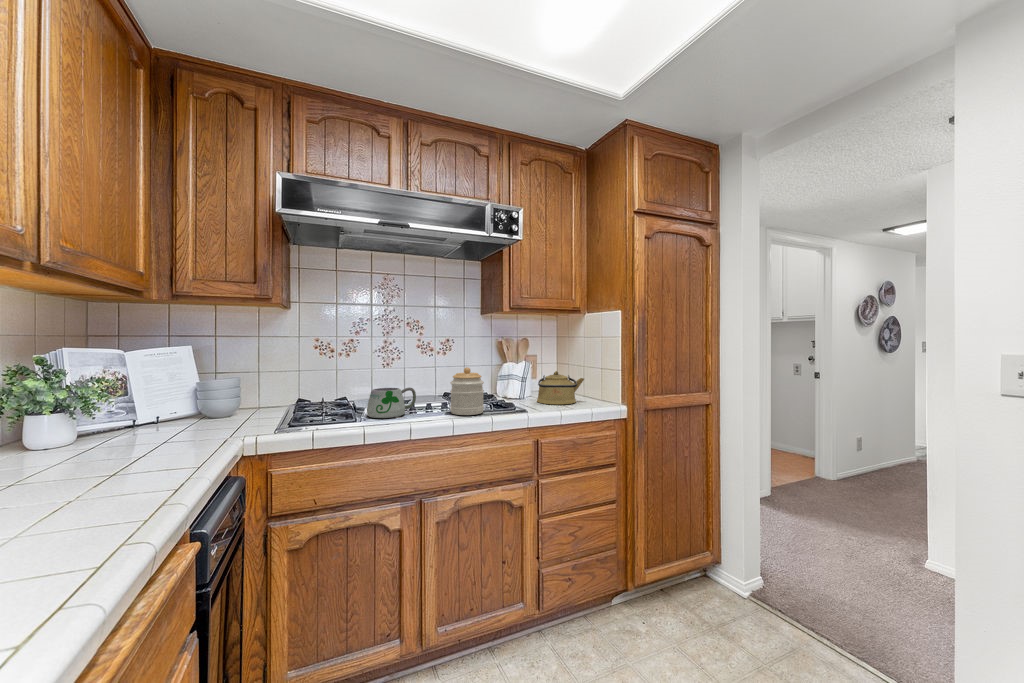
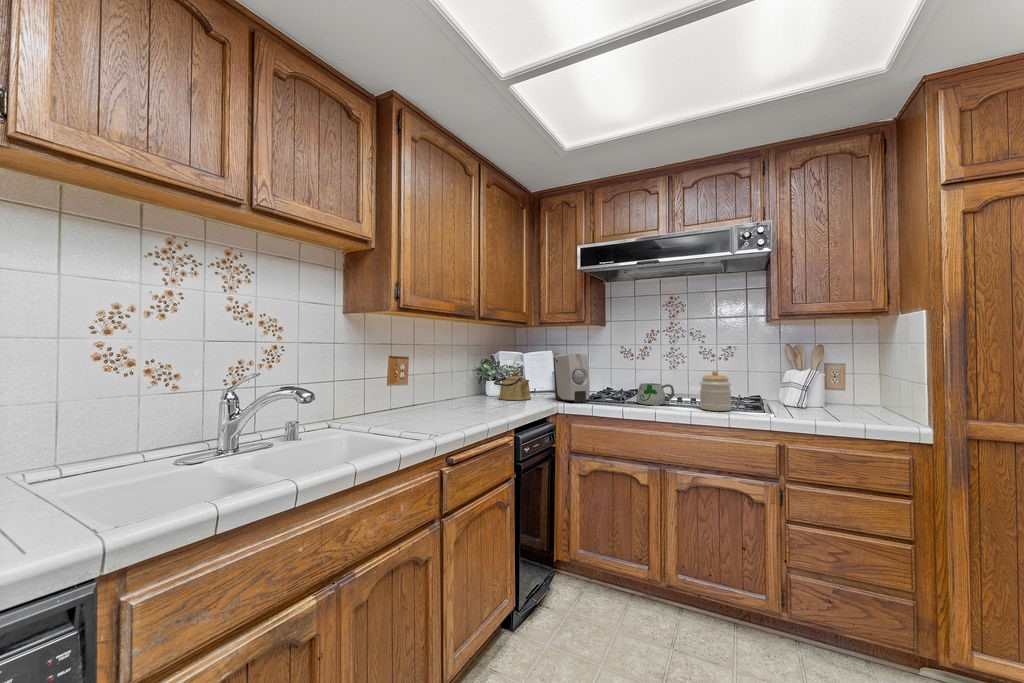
soap dispenser: none [220,350,296,432] -> present [553,354,590,403]
kettle: present [537,371,584,405] -> present [494,373,531,400]

